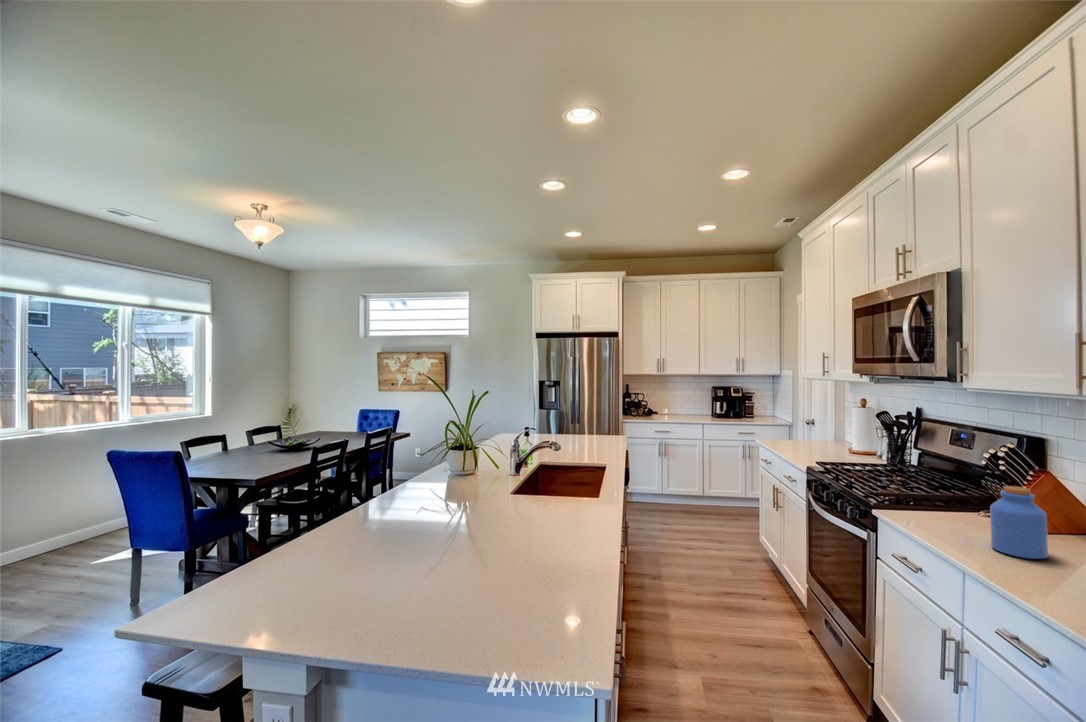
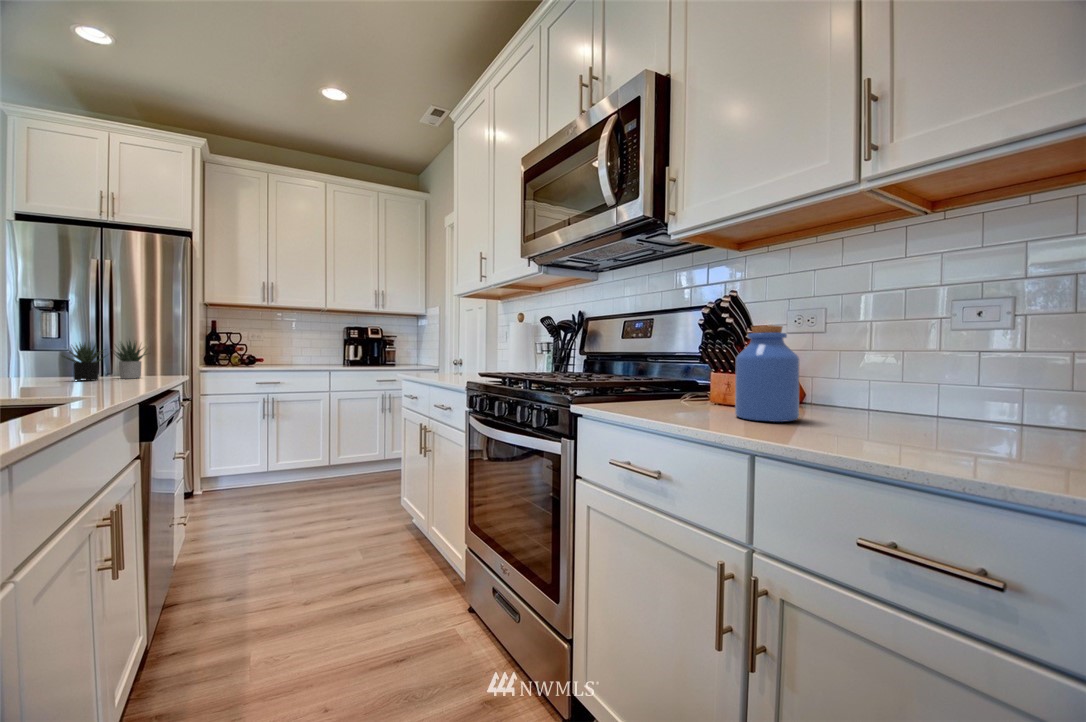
succulent plant: none [573,413,608,437] -> present [63,340,146,381]

